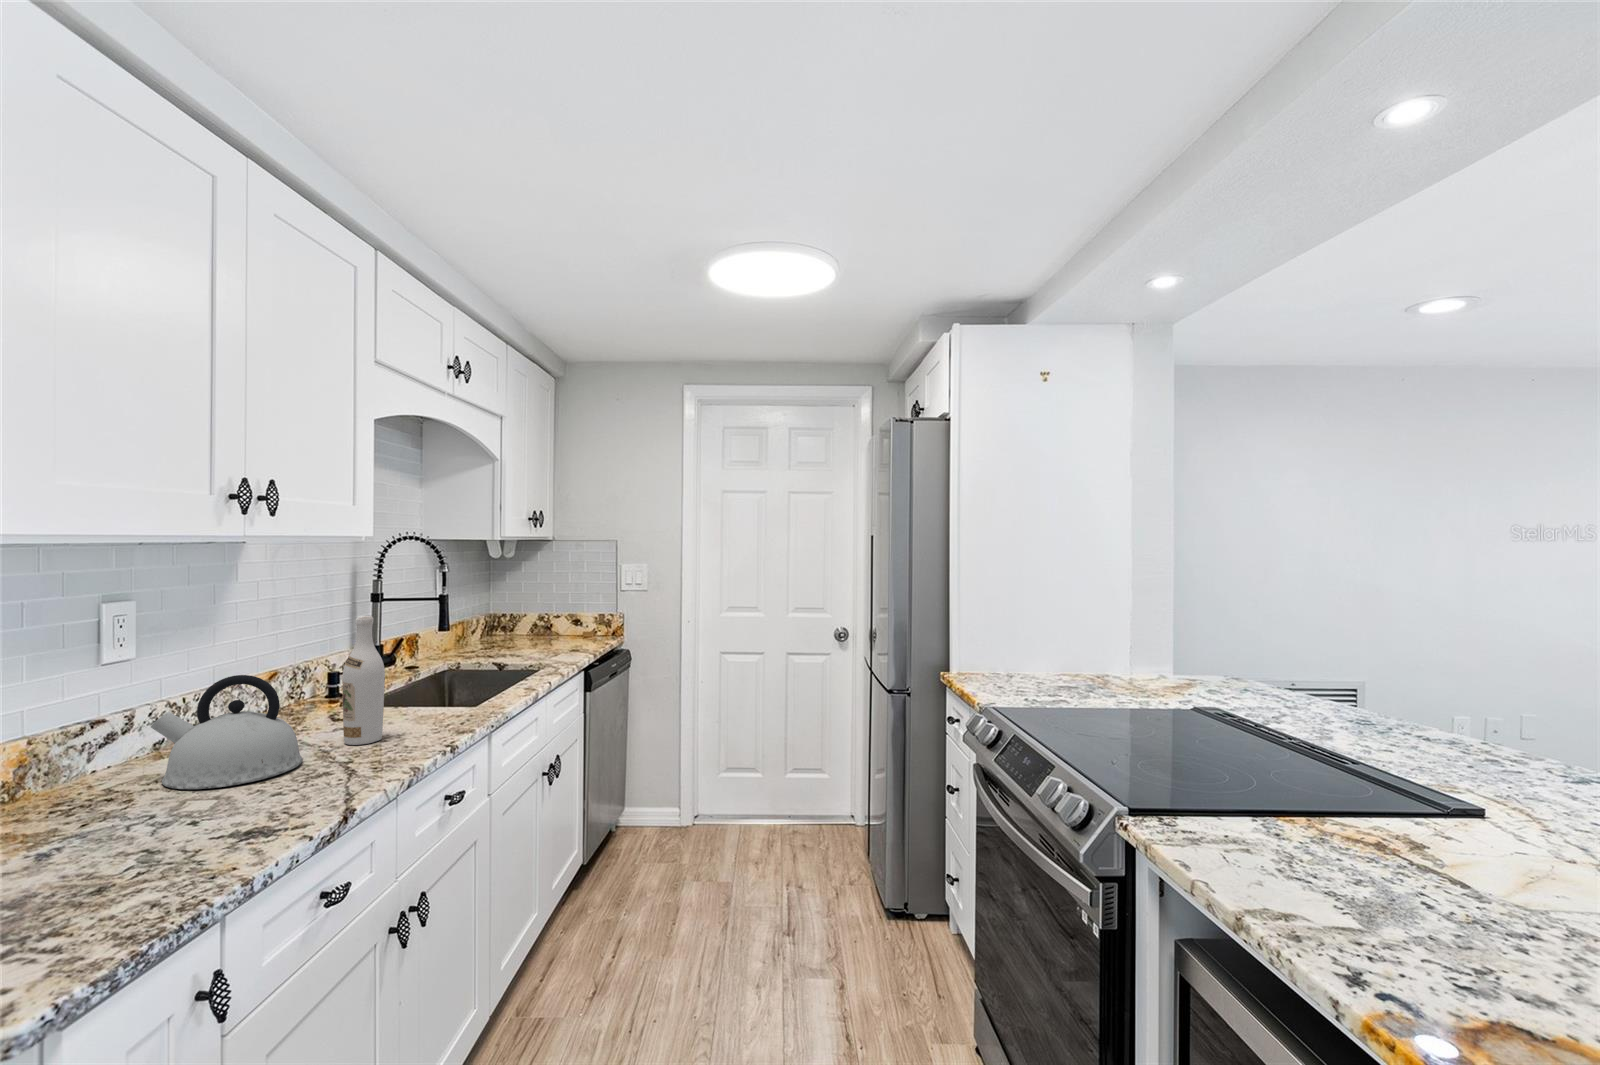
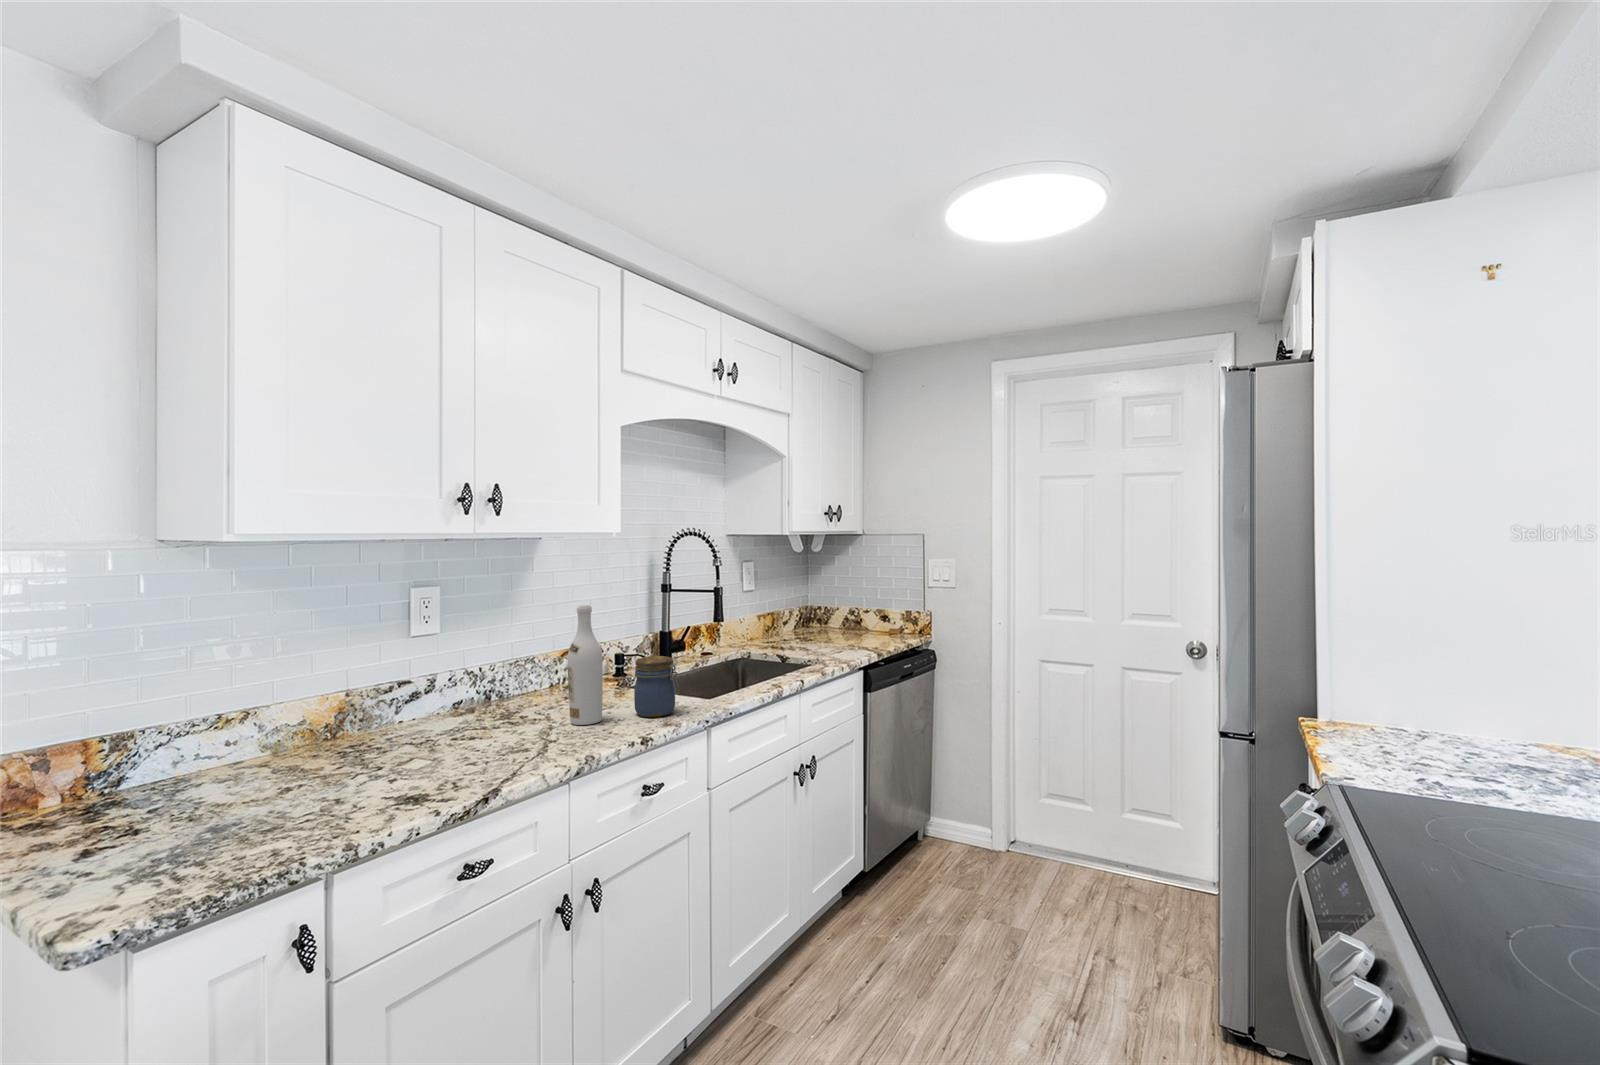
jar: none [411,666,463,729] -> present [634,656,679,717]
kettle: present [151,675,303,789] -> none [419,653,525,750]

